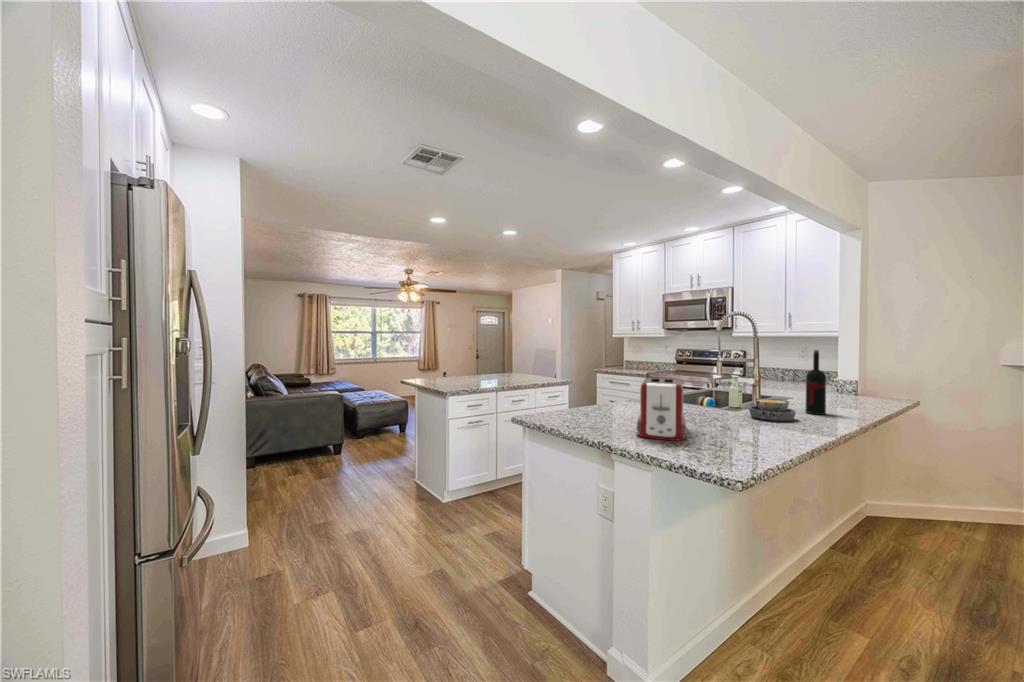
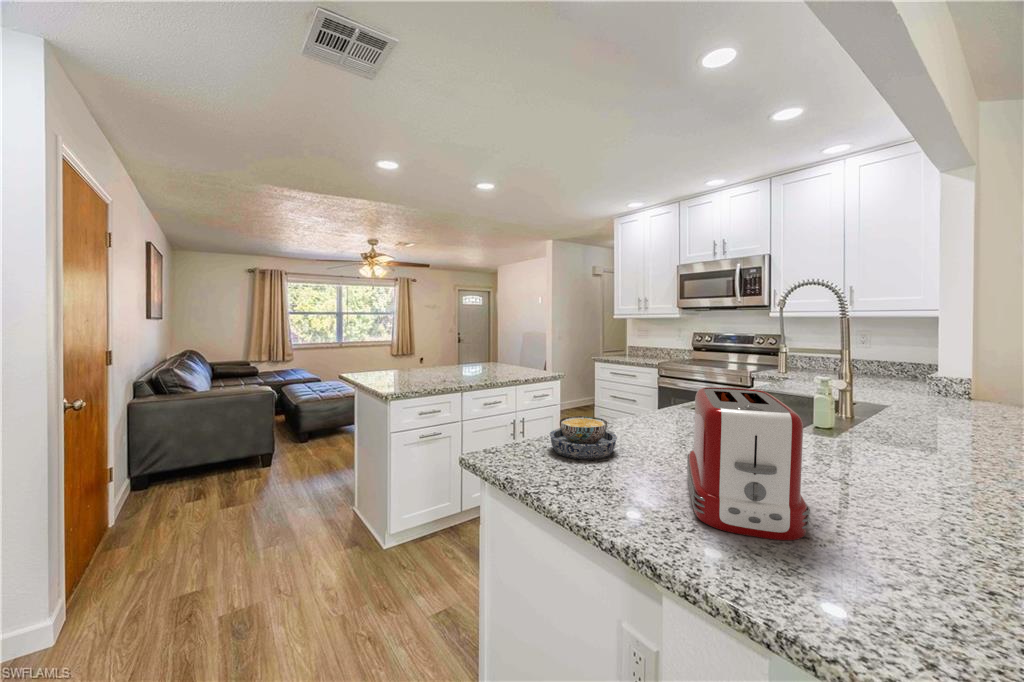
wine bottle: present [805,350,826,415] -> none [952,335,998,447]
bowl: present [748,399,796,422] -> present [550,416,617,460]

